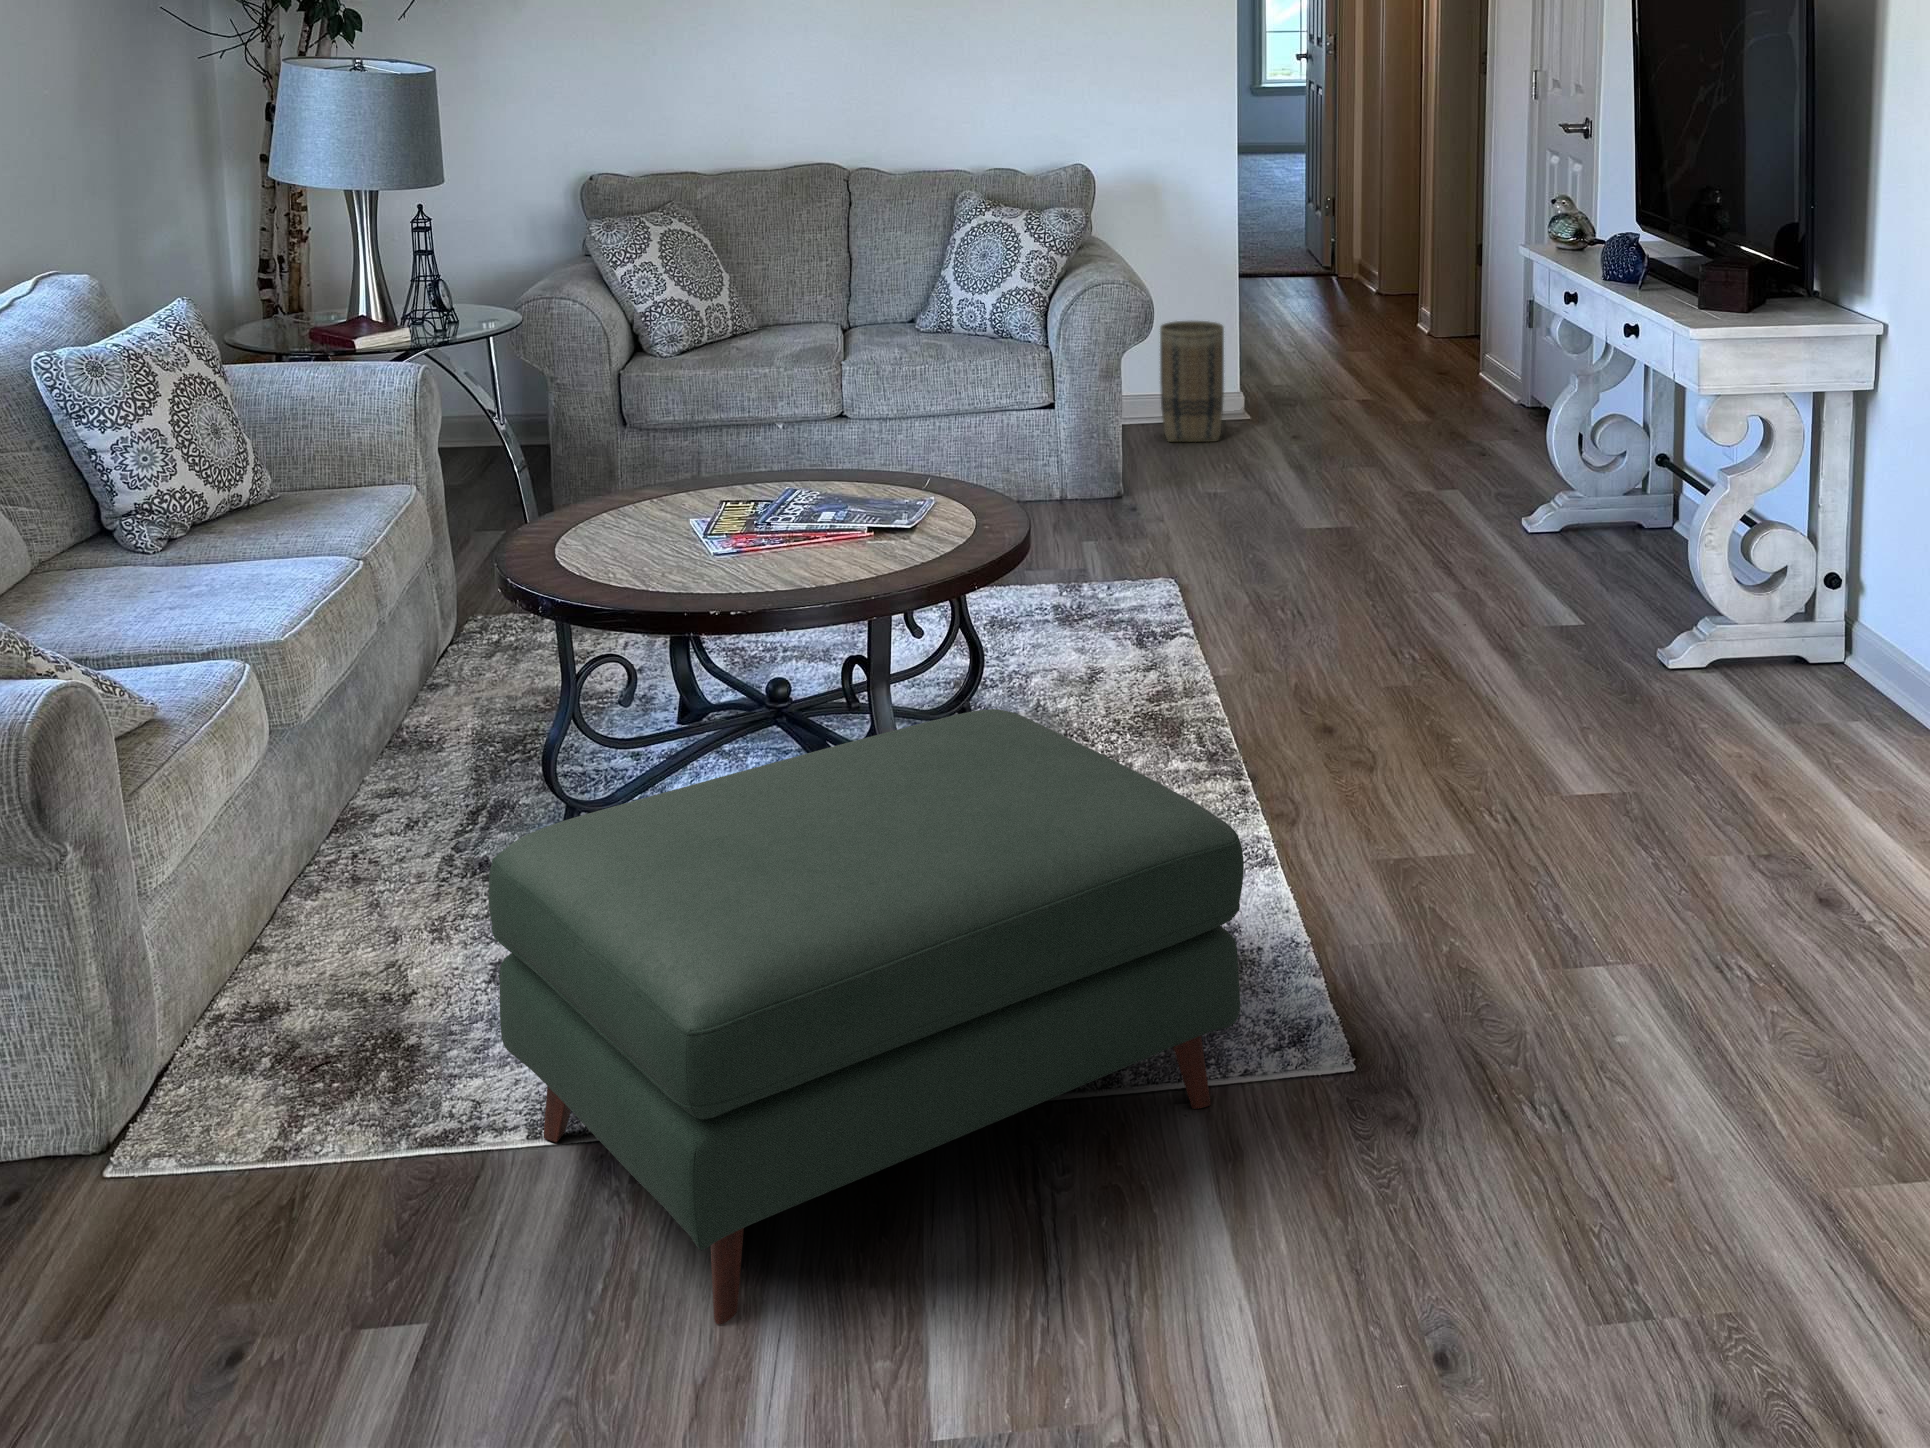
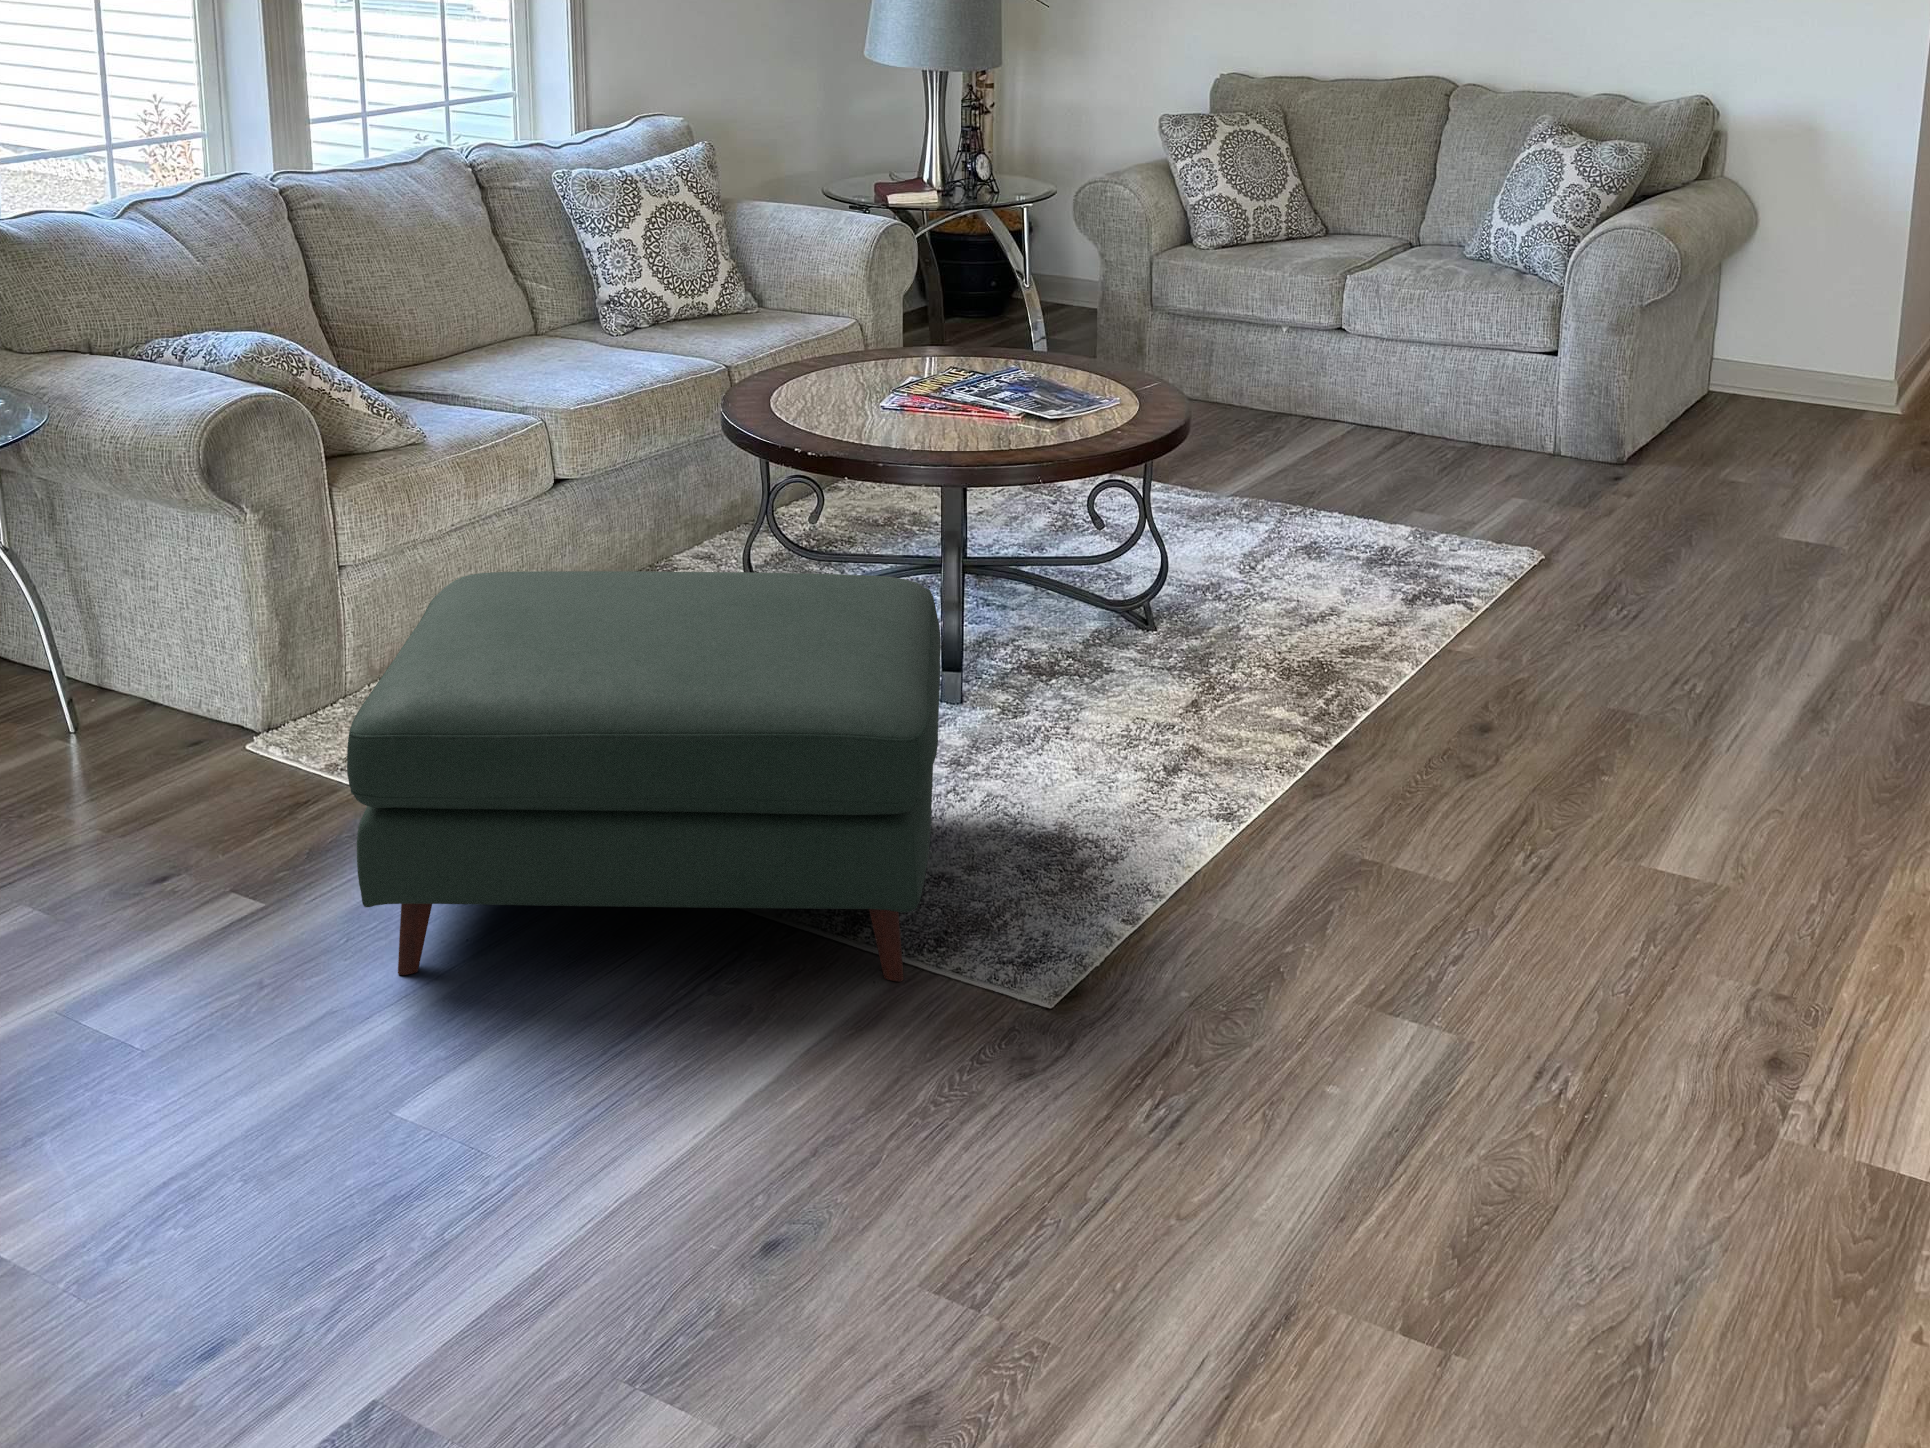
basket: present [1160,321,1224,442] -> none [1753,284,1841,424]

